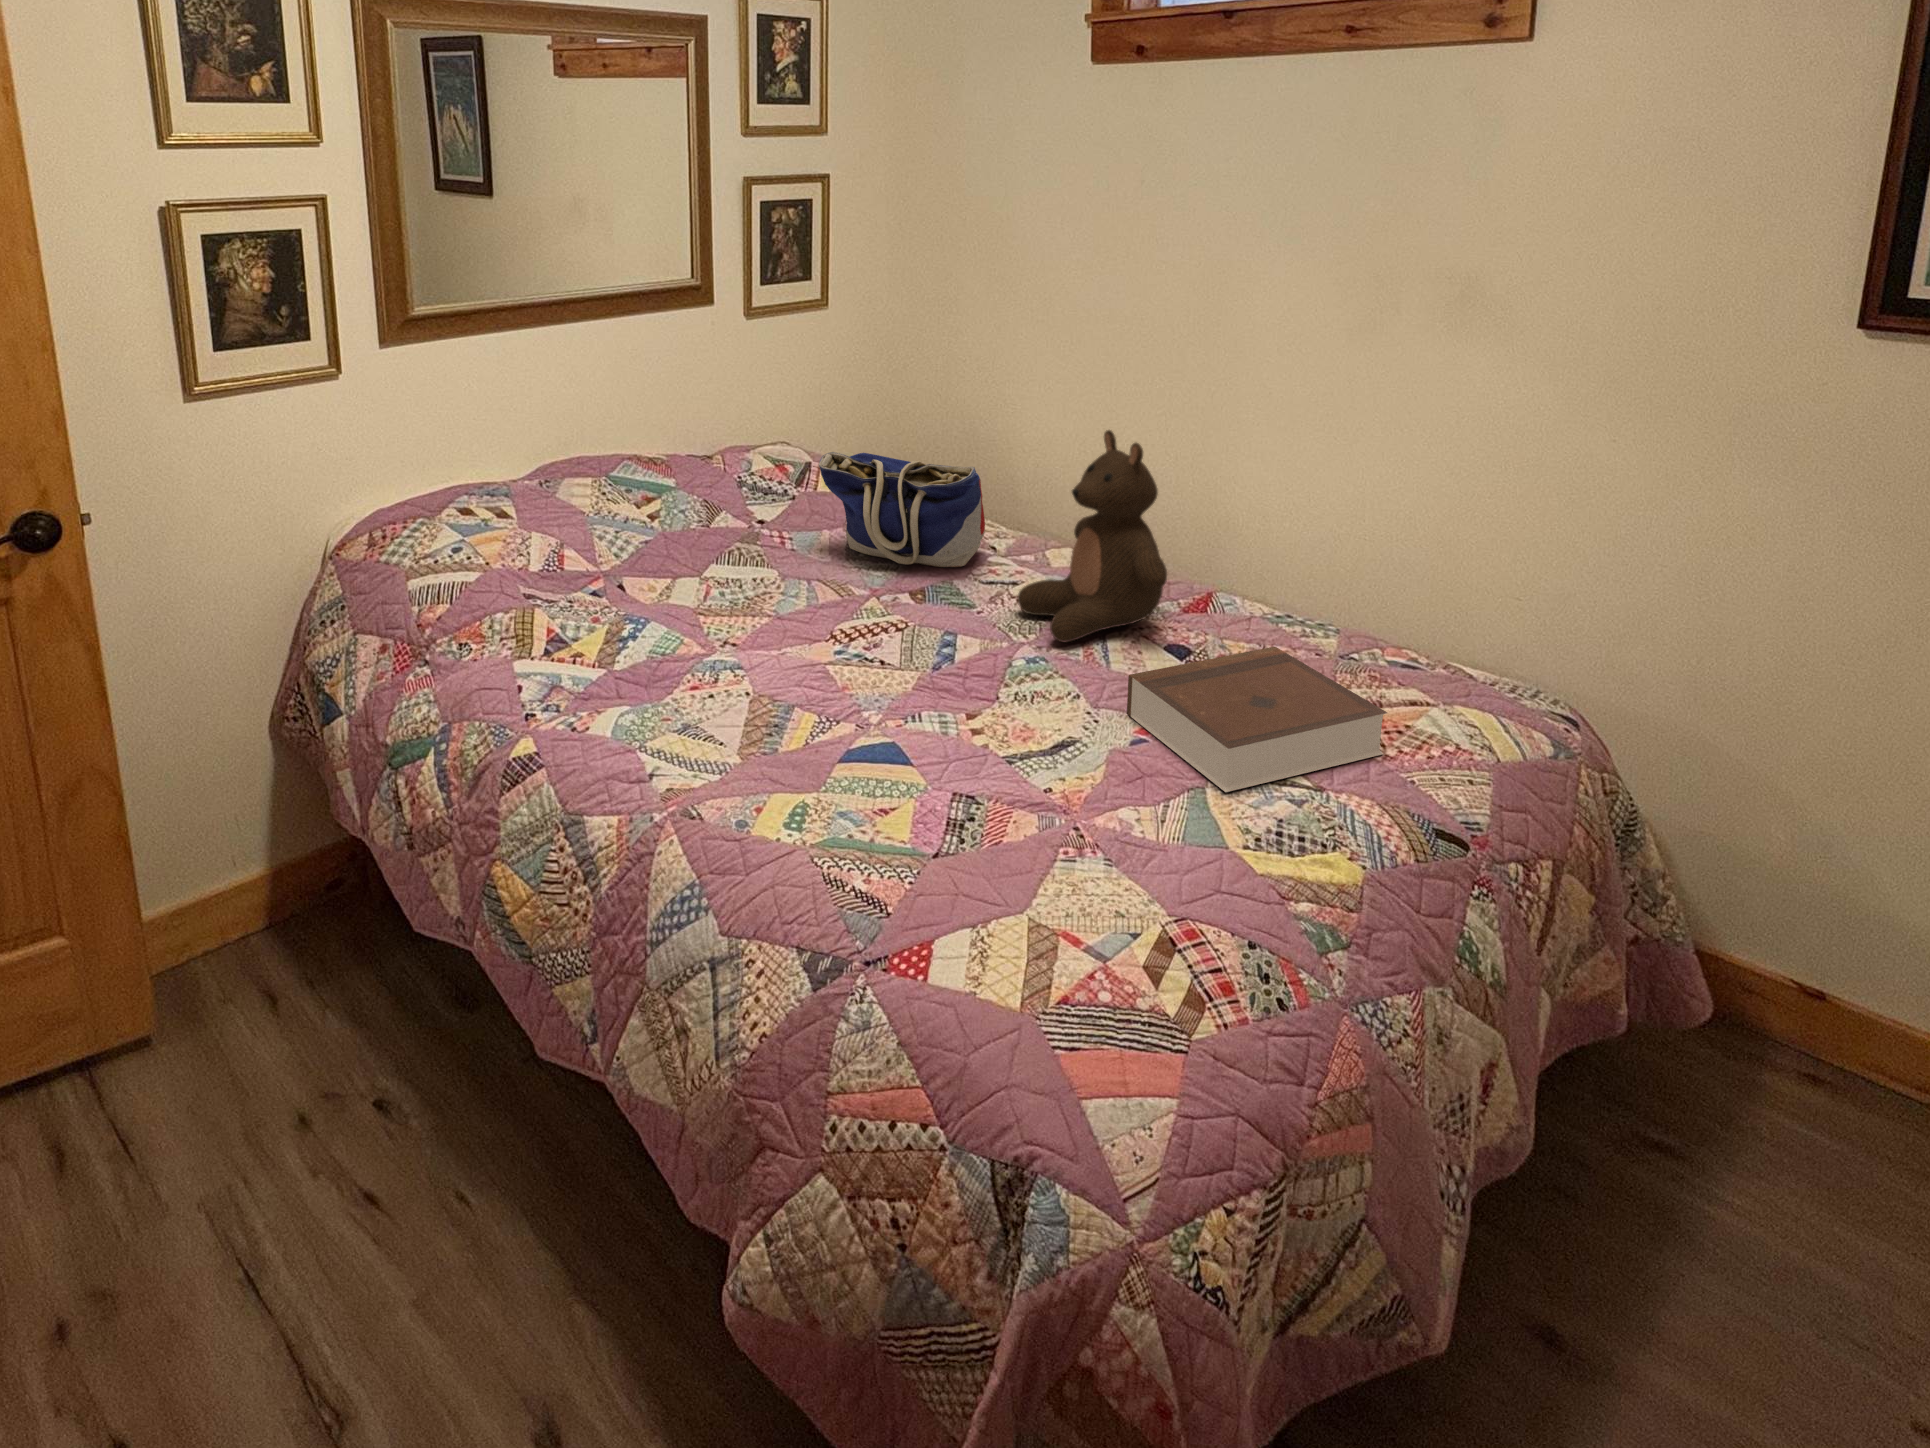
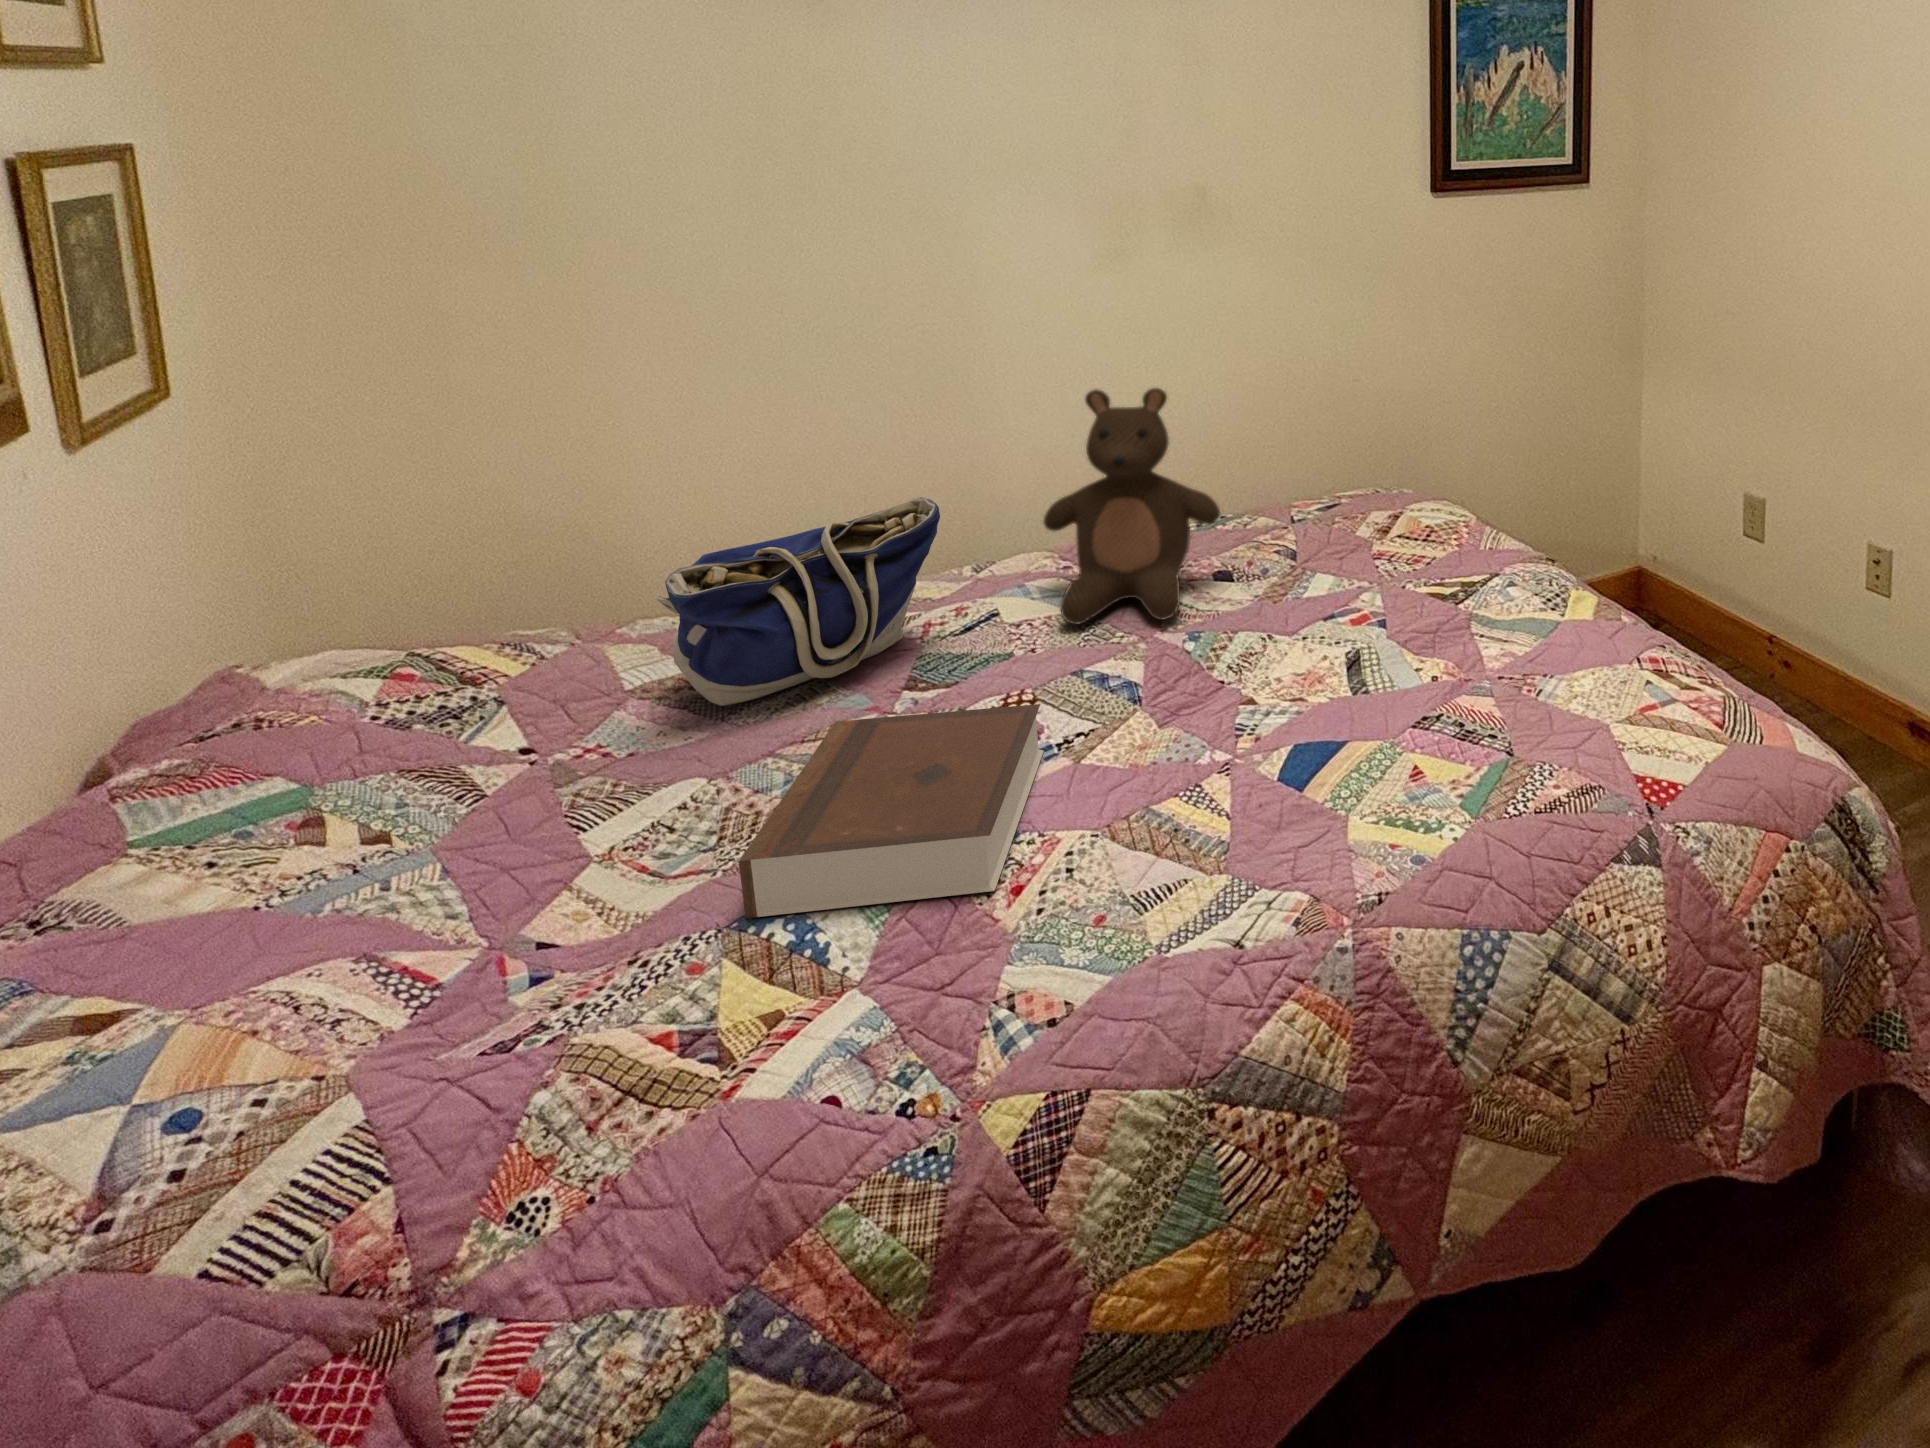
book: present [1127,647,1387,792] -> present [739,704,1044,918]

